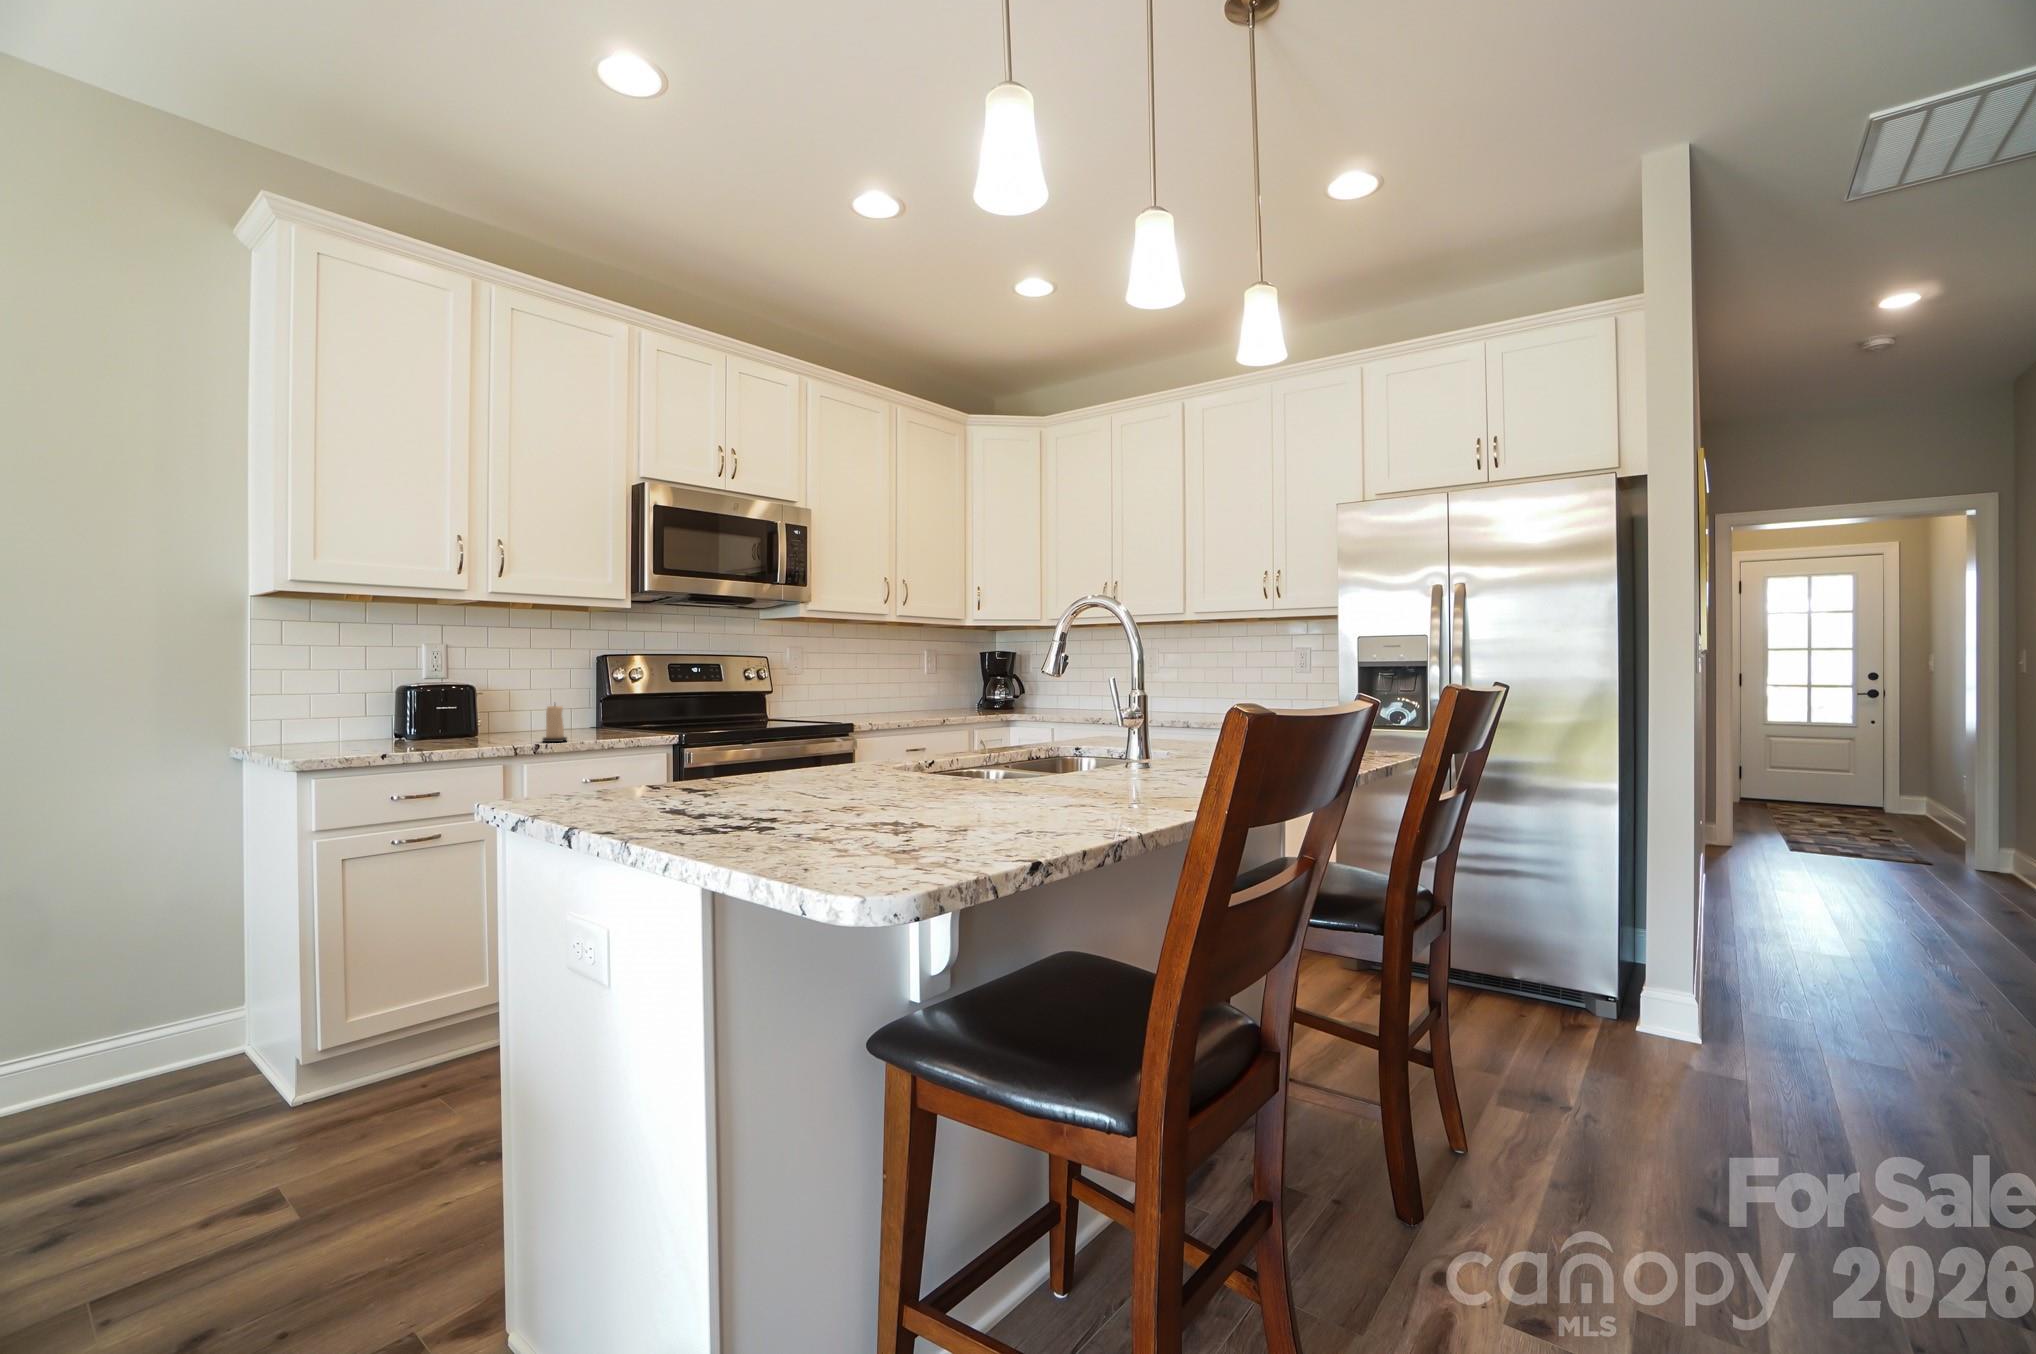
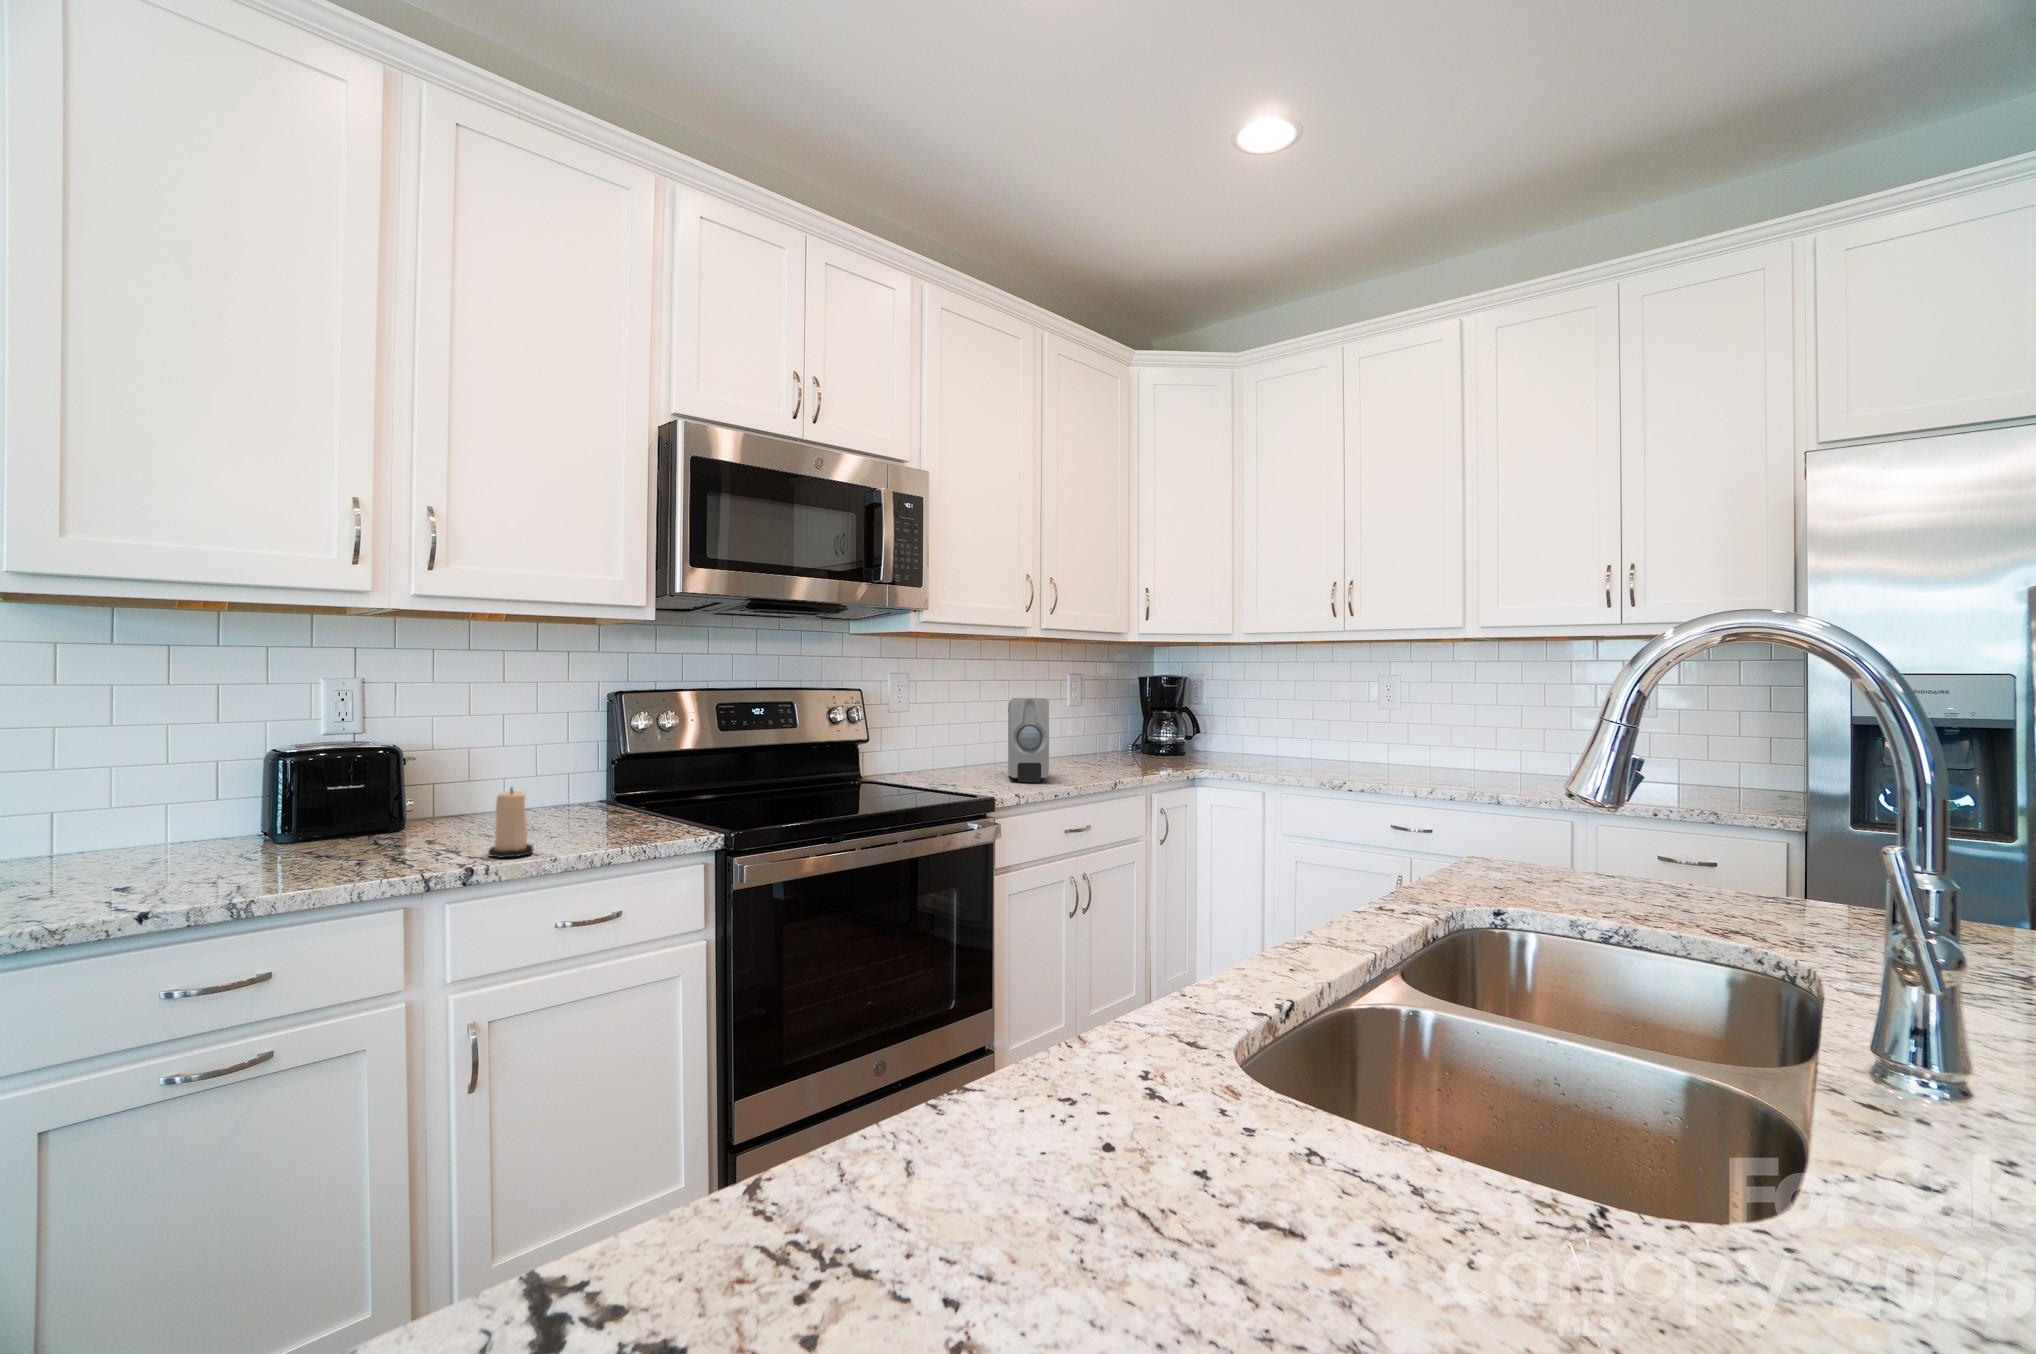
soap dispenser: none [872,662,898,719] -> present [1008,698,1049,782]

